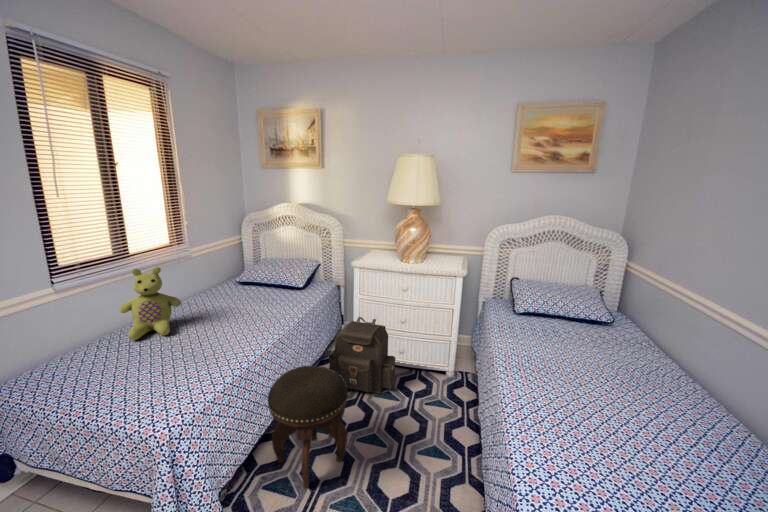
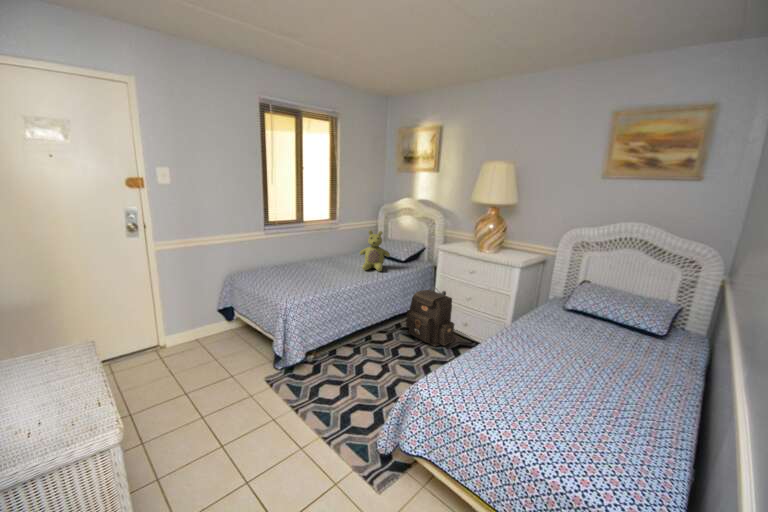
stuffed bear: present [120,267,181,340] -> present [360,231,390,271]
footstool: present [268,366,348,488] -> none [341,302,393,375]

